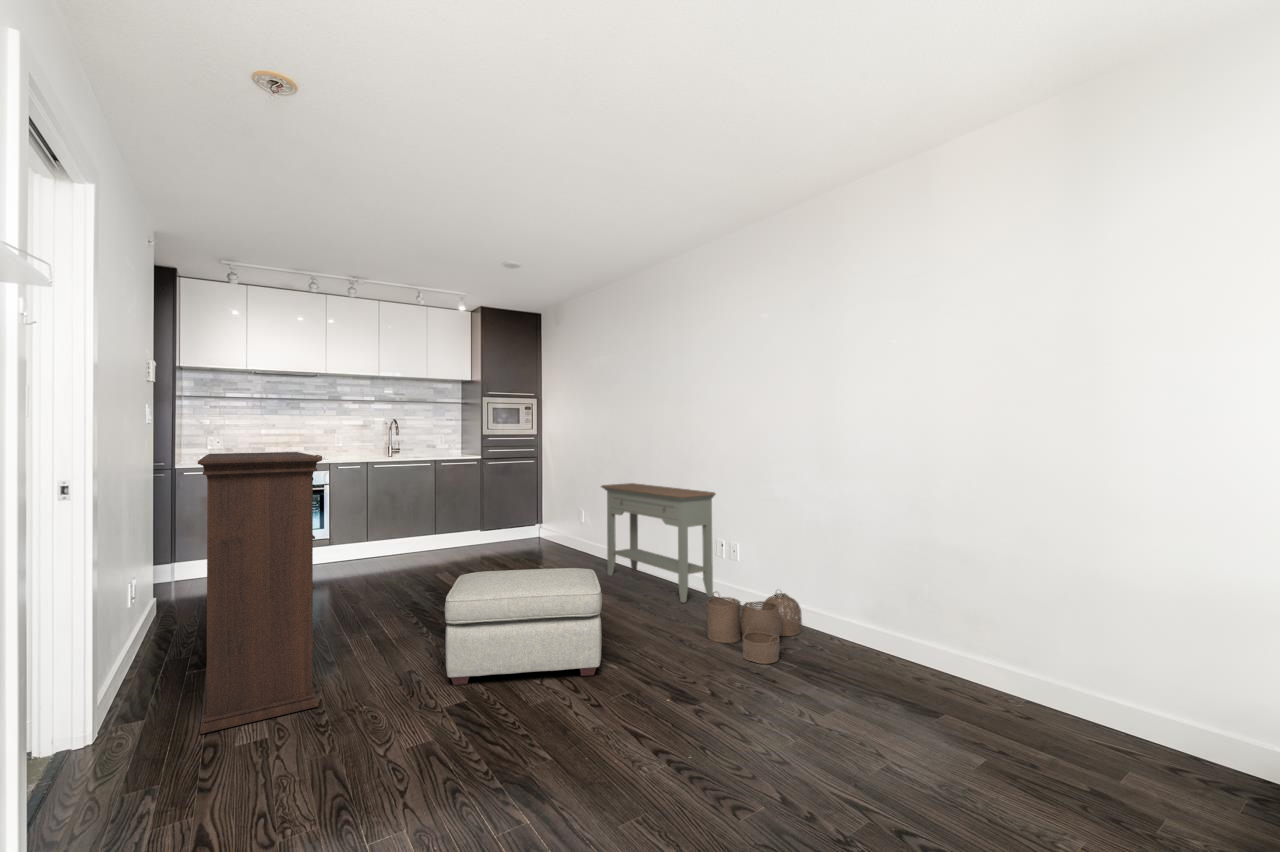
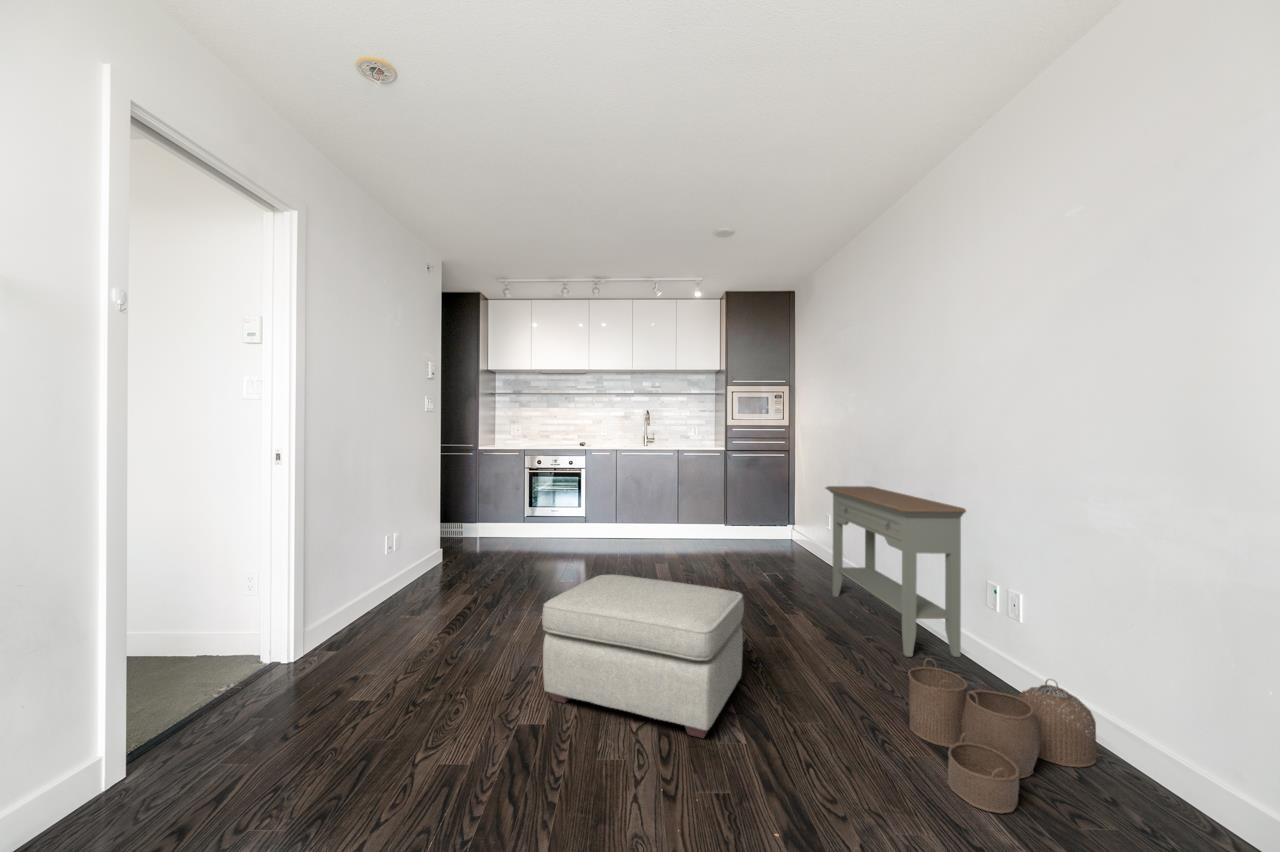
bookshelf: present [198,452,322,734] -> none [330,436,491,688]

